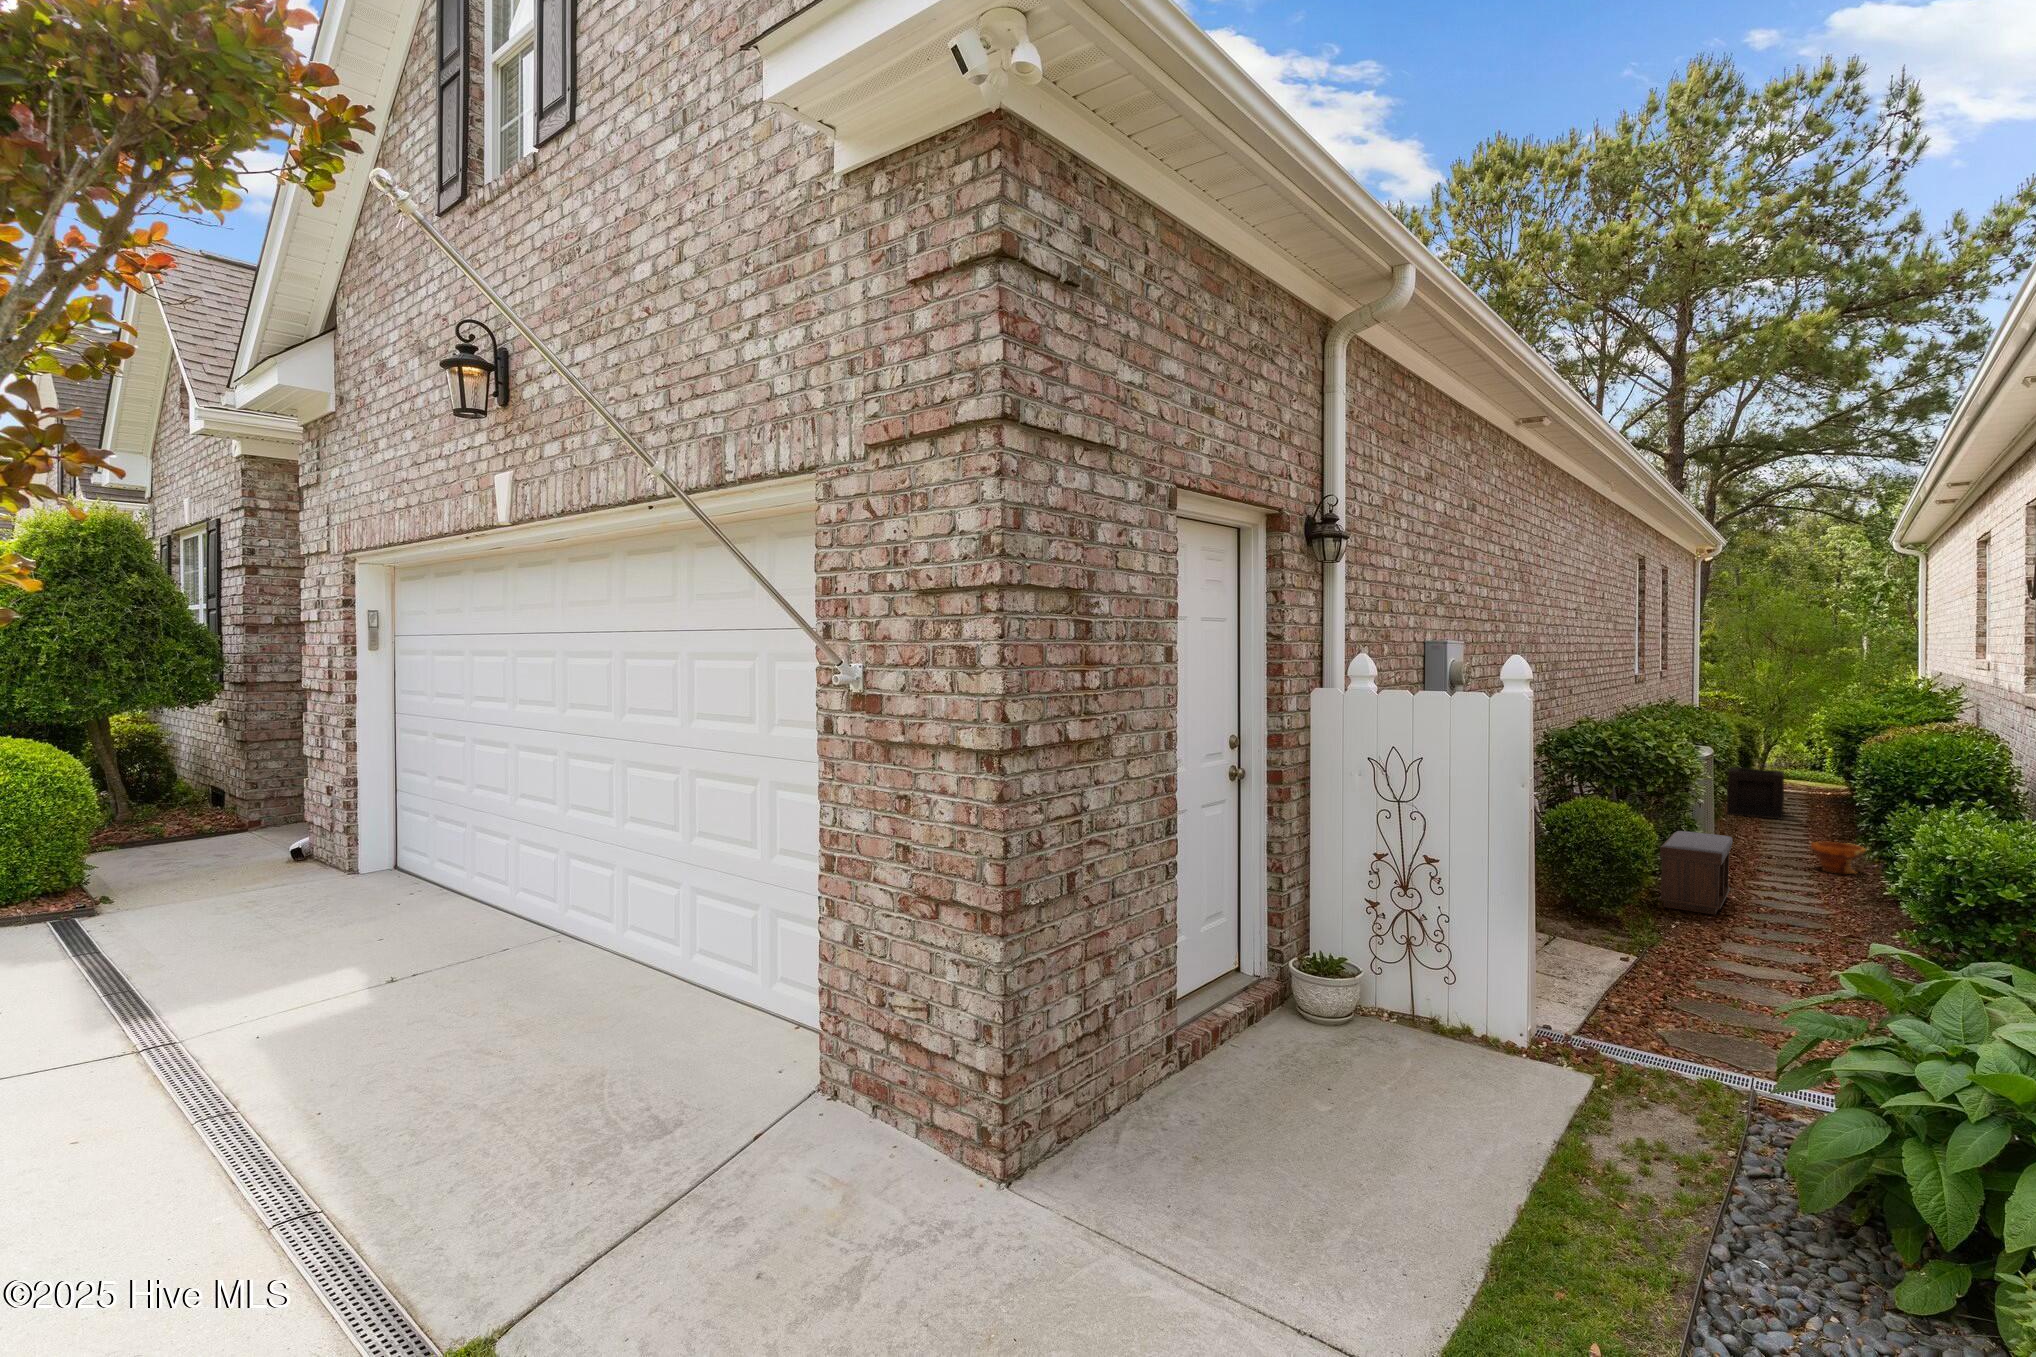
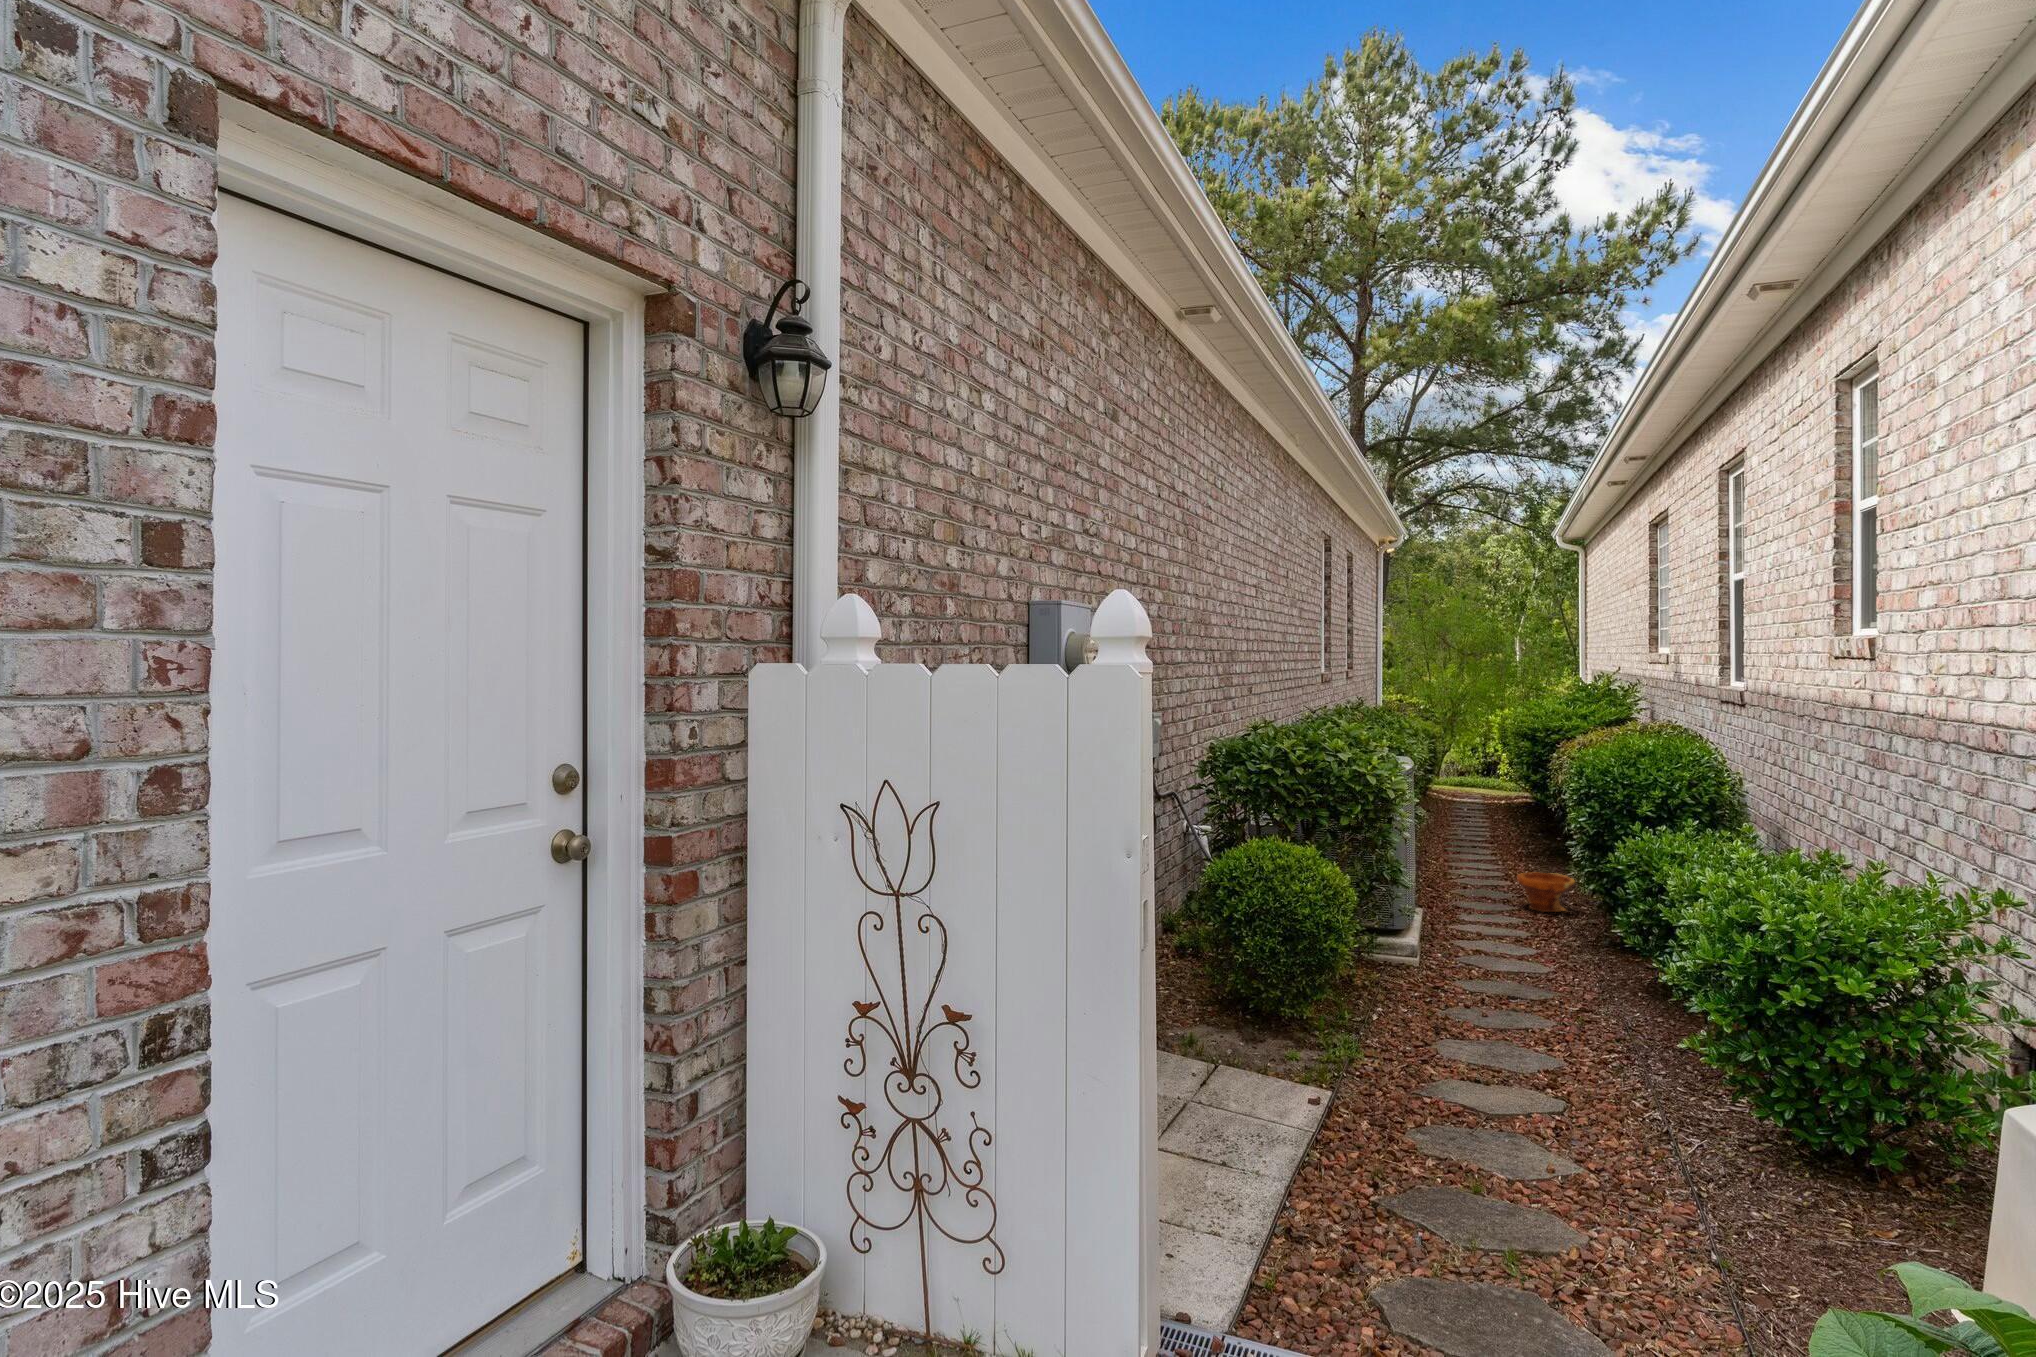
wooden crate: present [1727,767,1784,819] -> none [1418,782,1475,842]
bench: present [1659,831,1733,915] -> none [1359,874,1442,994]

